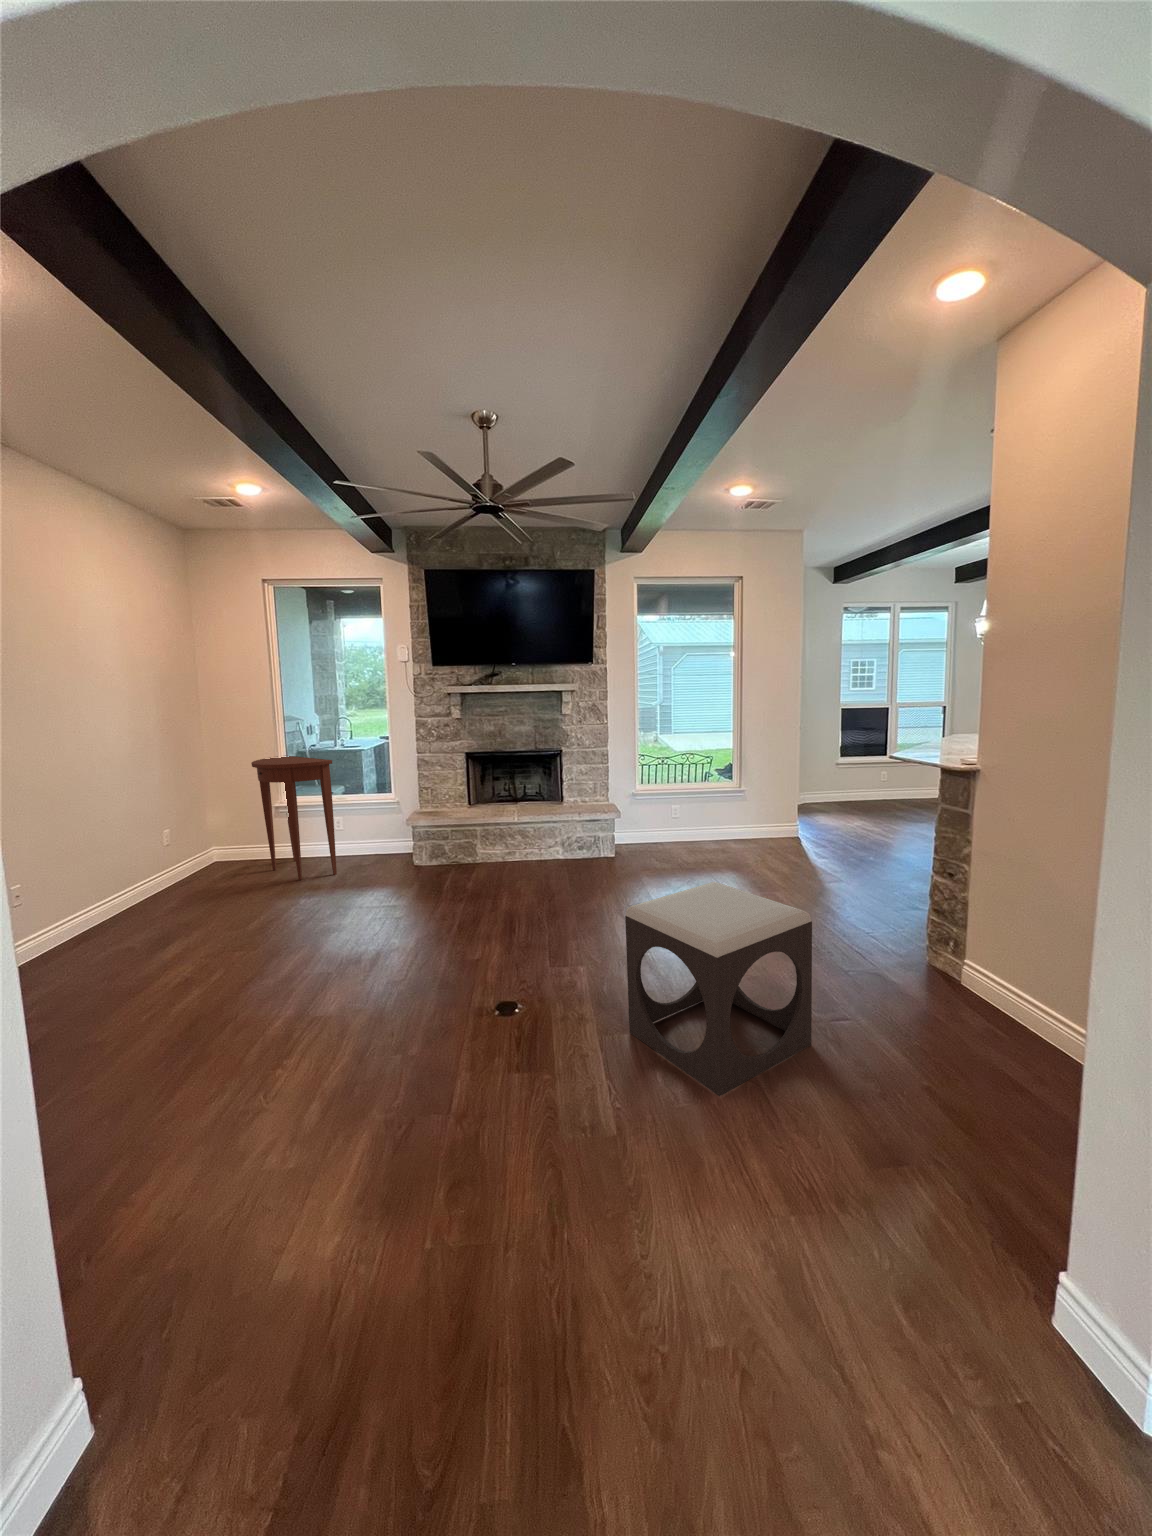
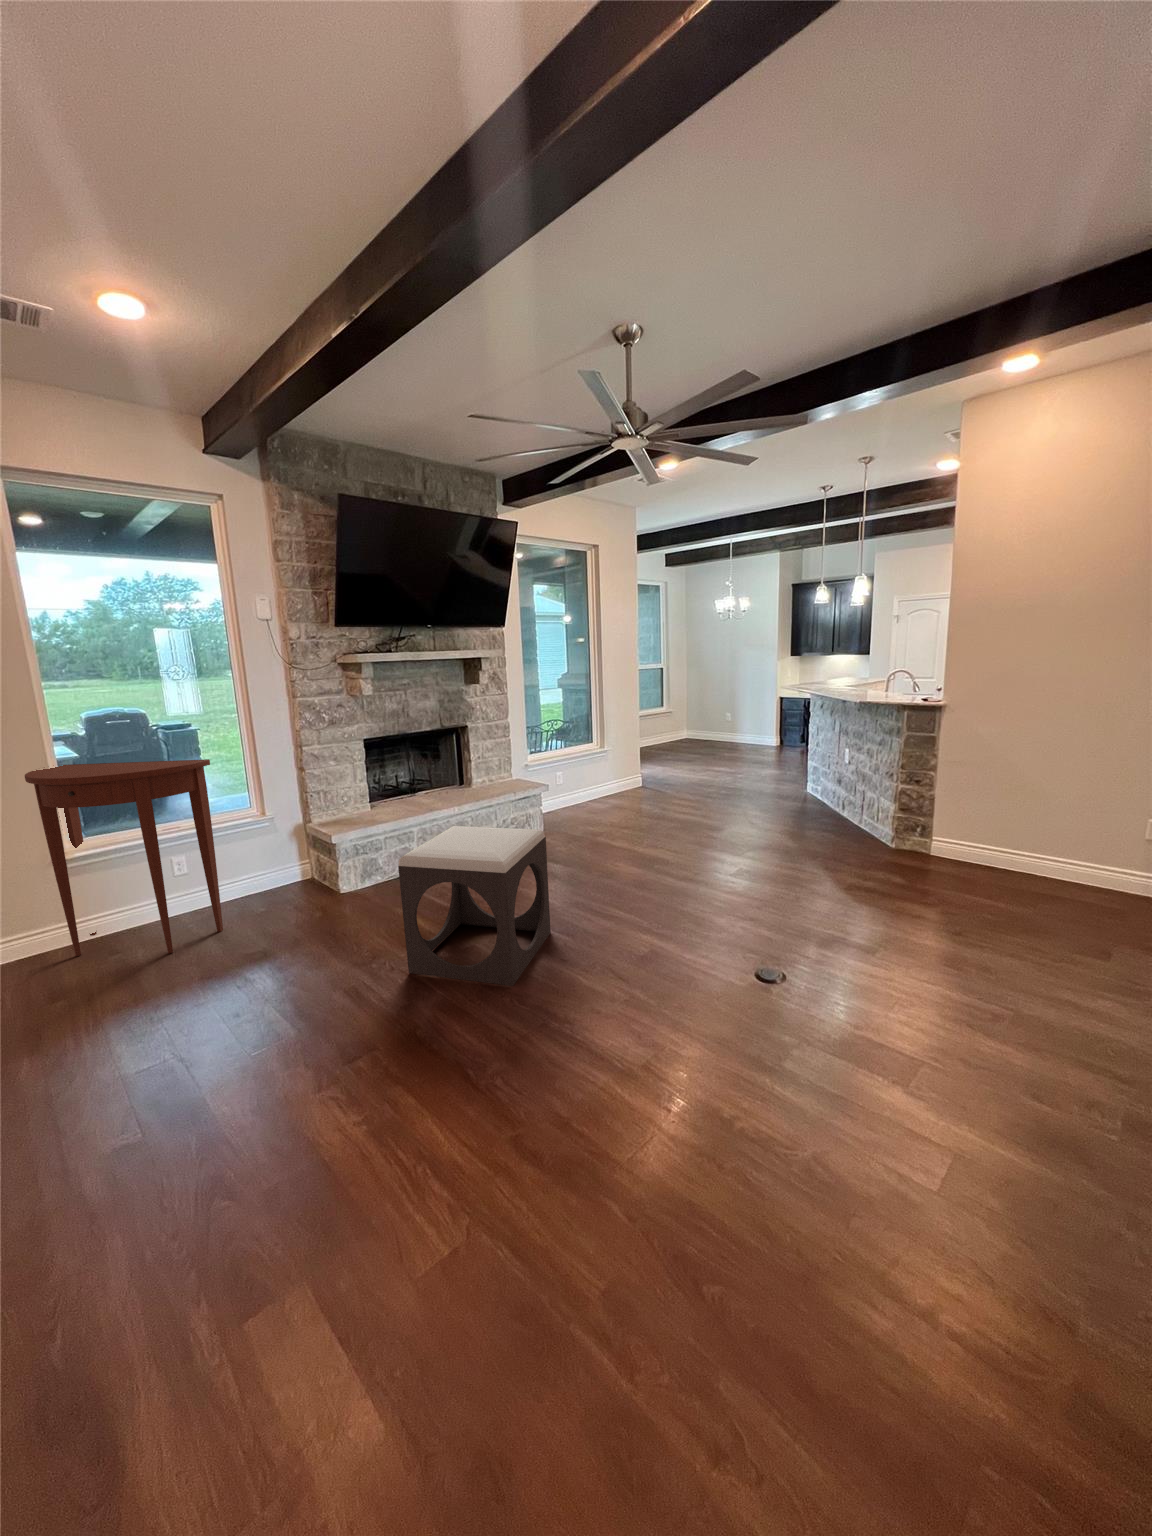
footstool: present [625,882,812,1096] -> present [398,826,551,986]

